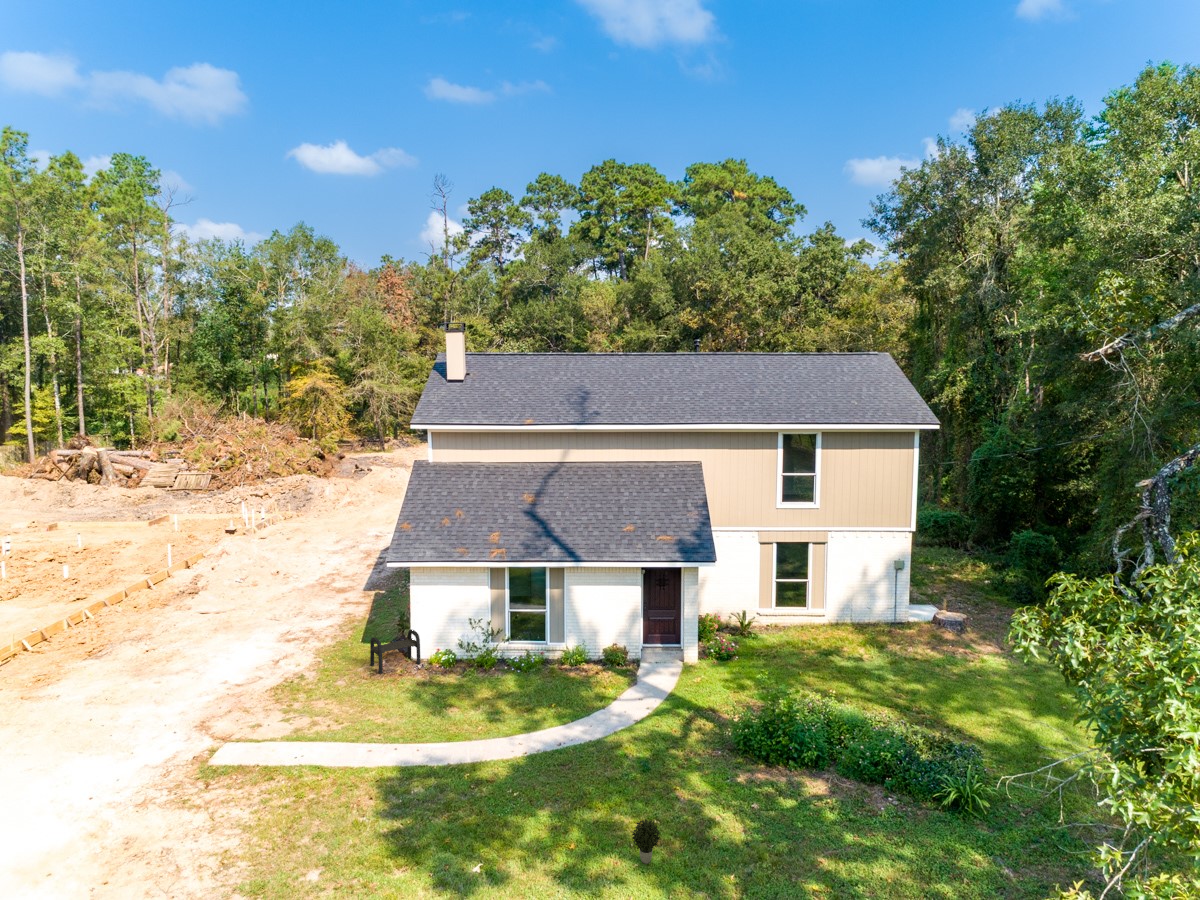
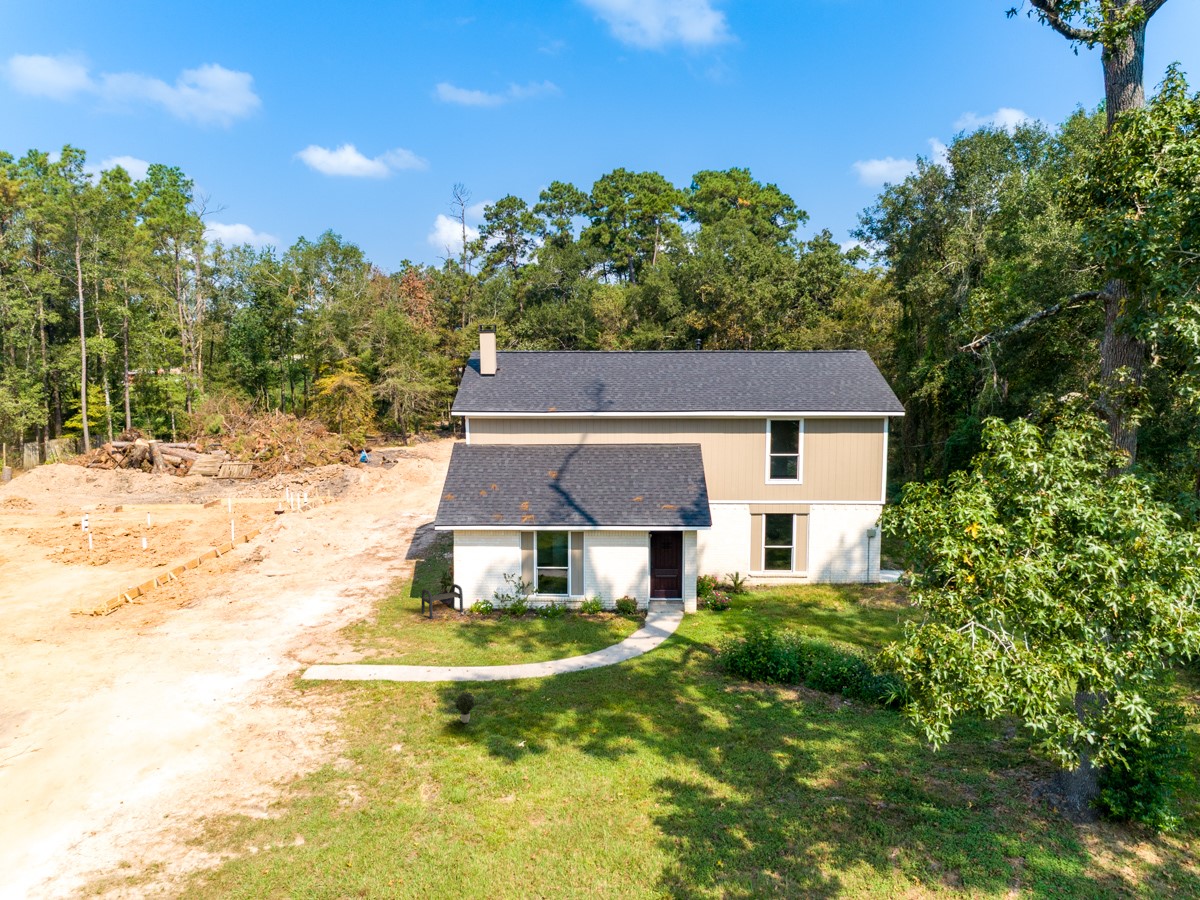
potted plant: present [632,819,660,864] -> present [455,692,476,723]

